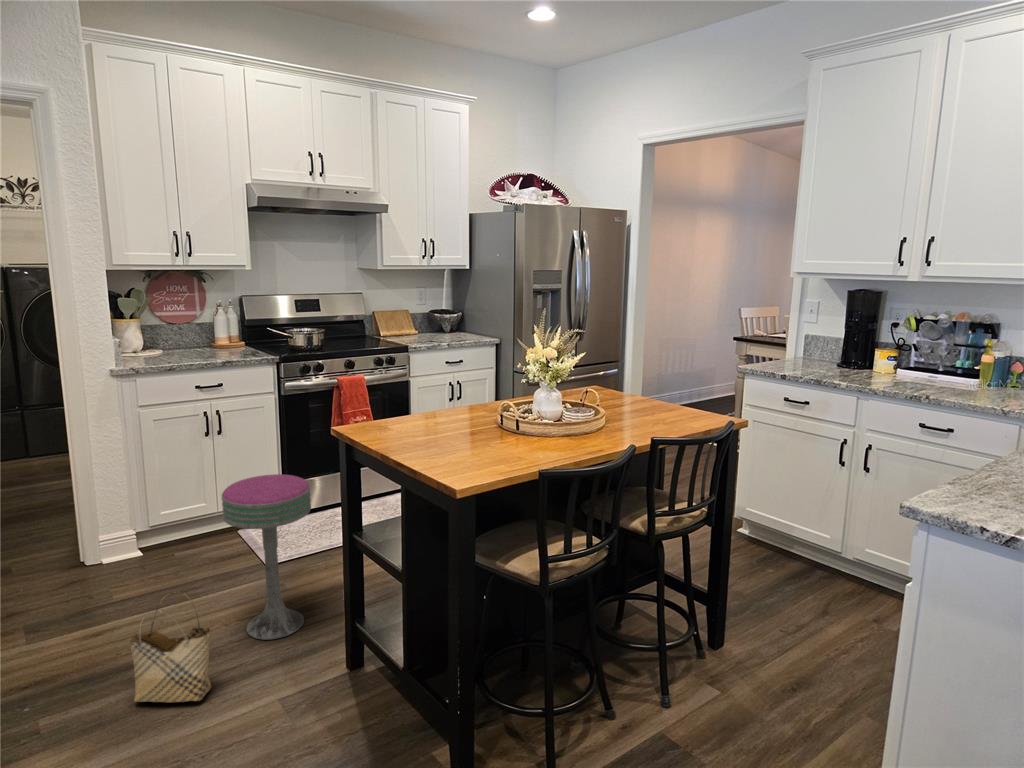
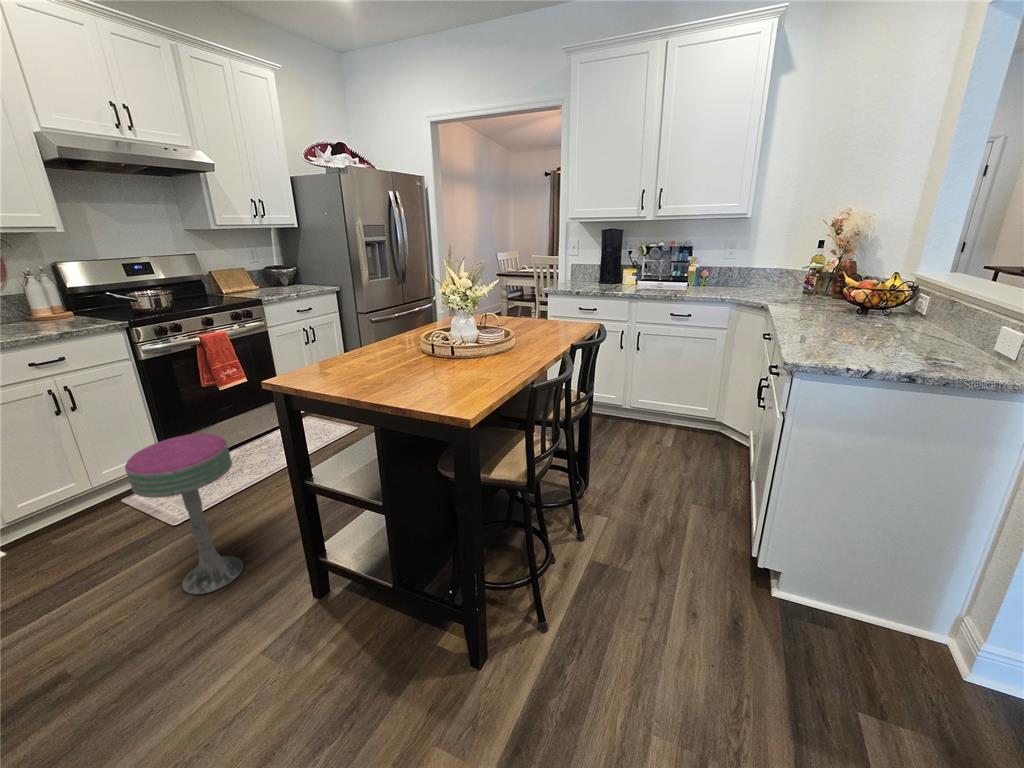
woven basket: present [128,591,211,702] -> none [55,580,173,707]

